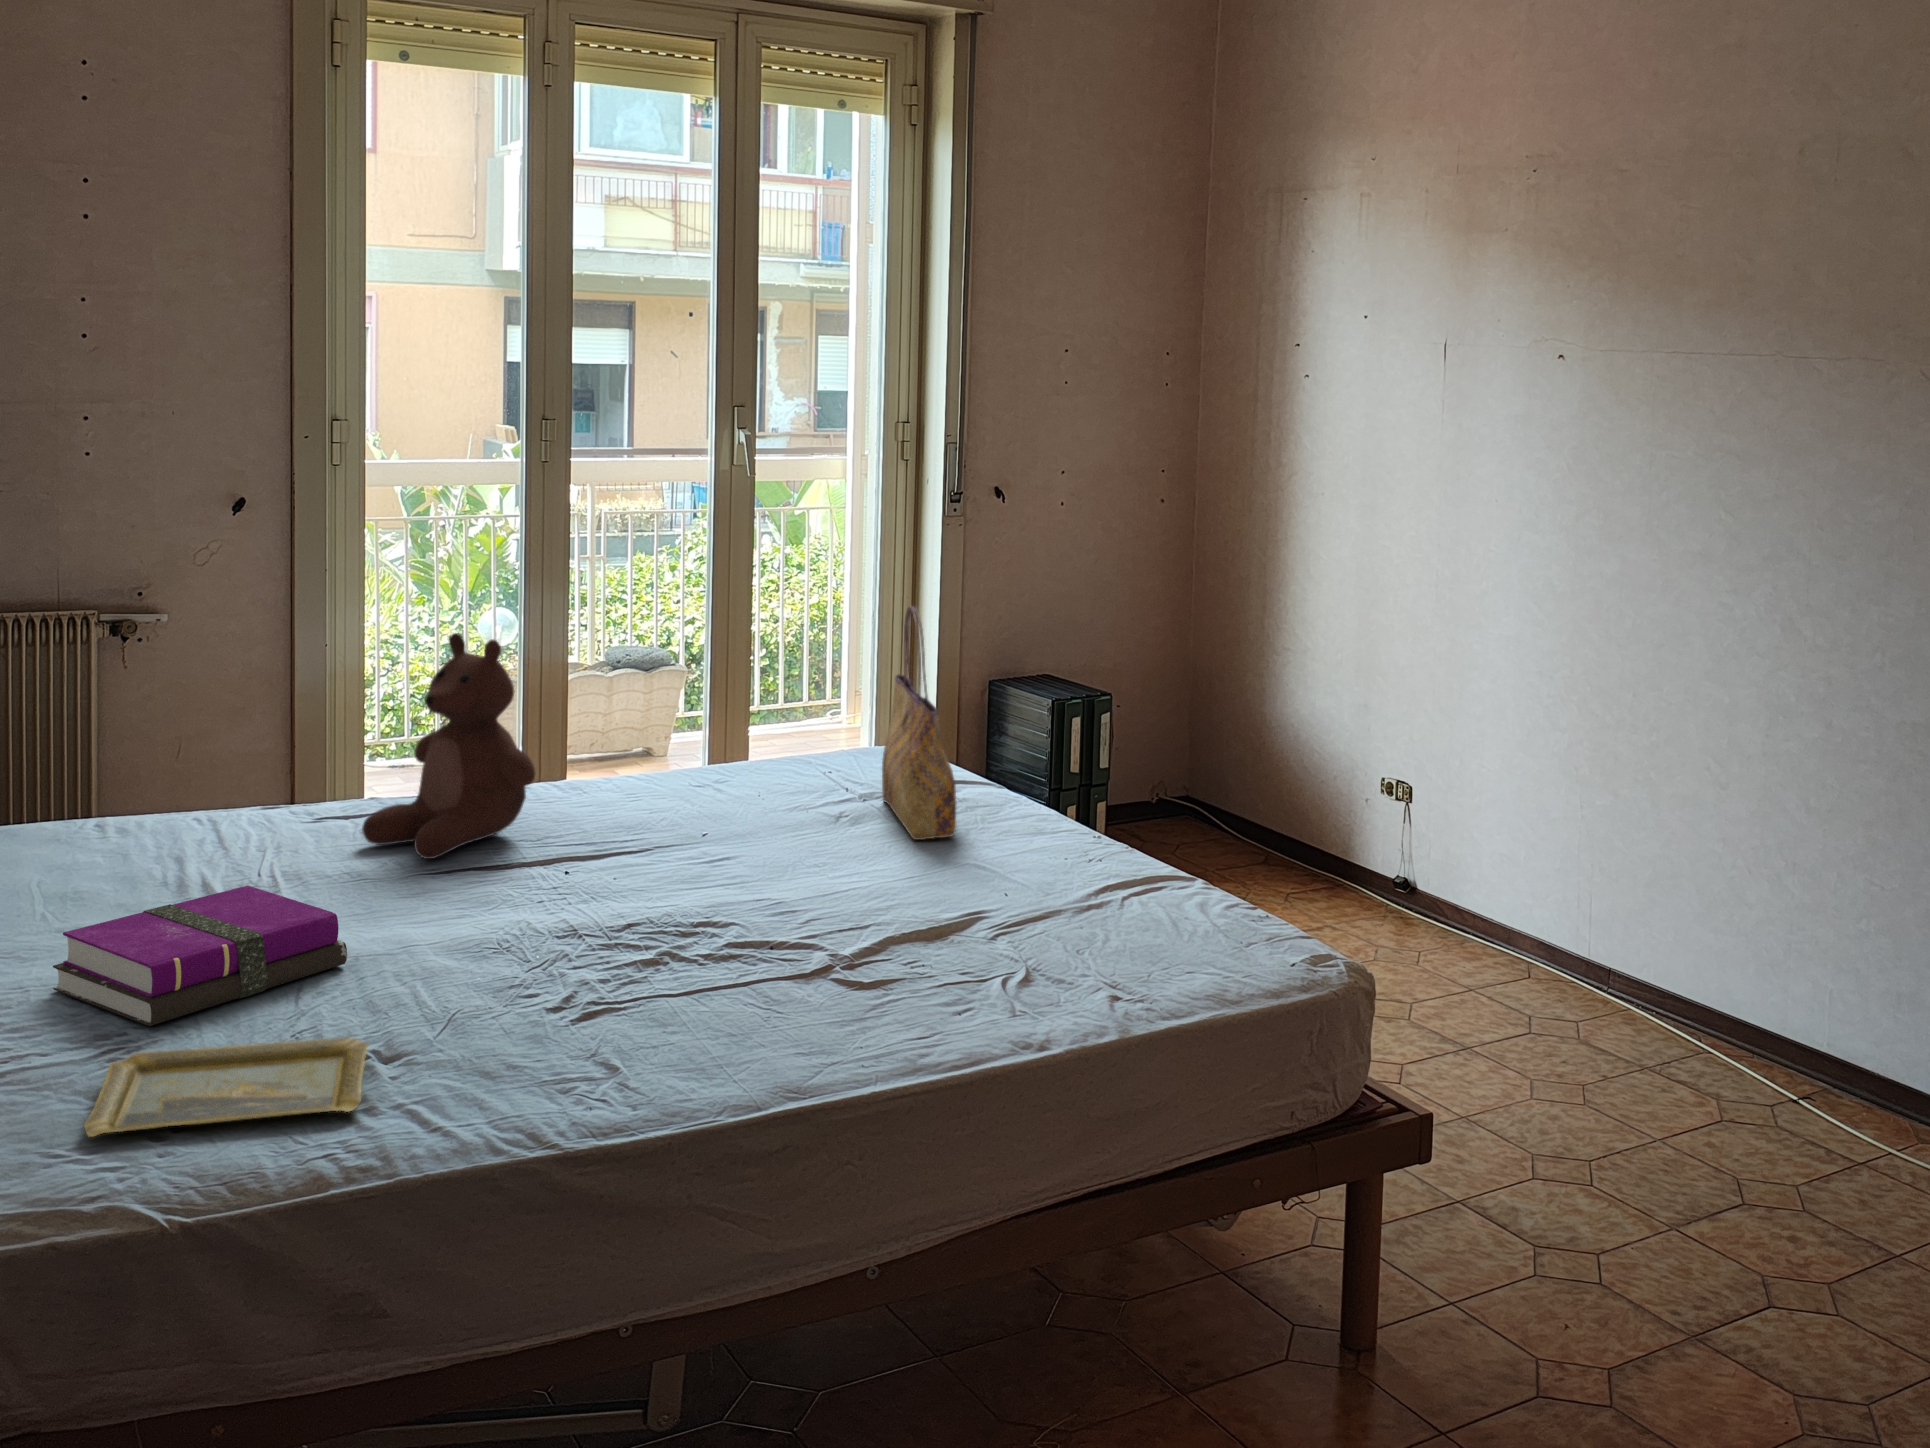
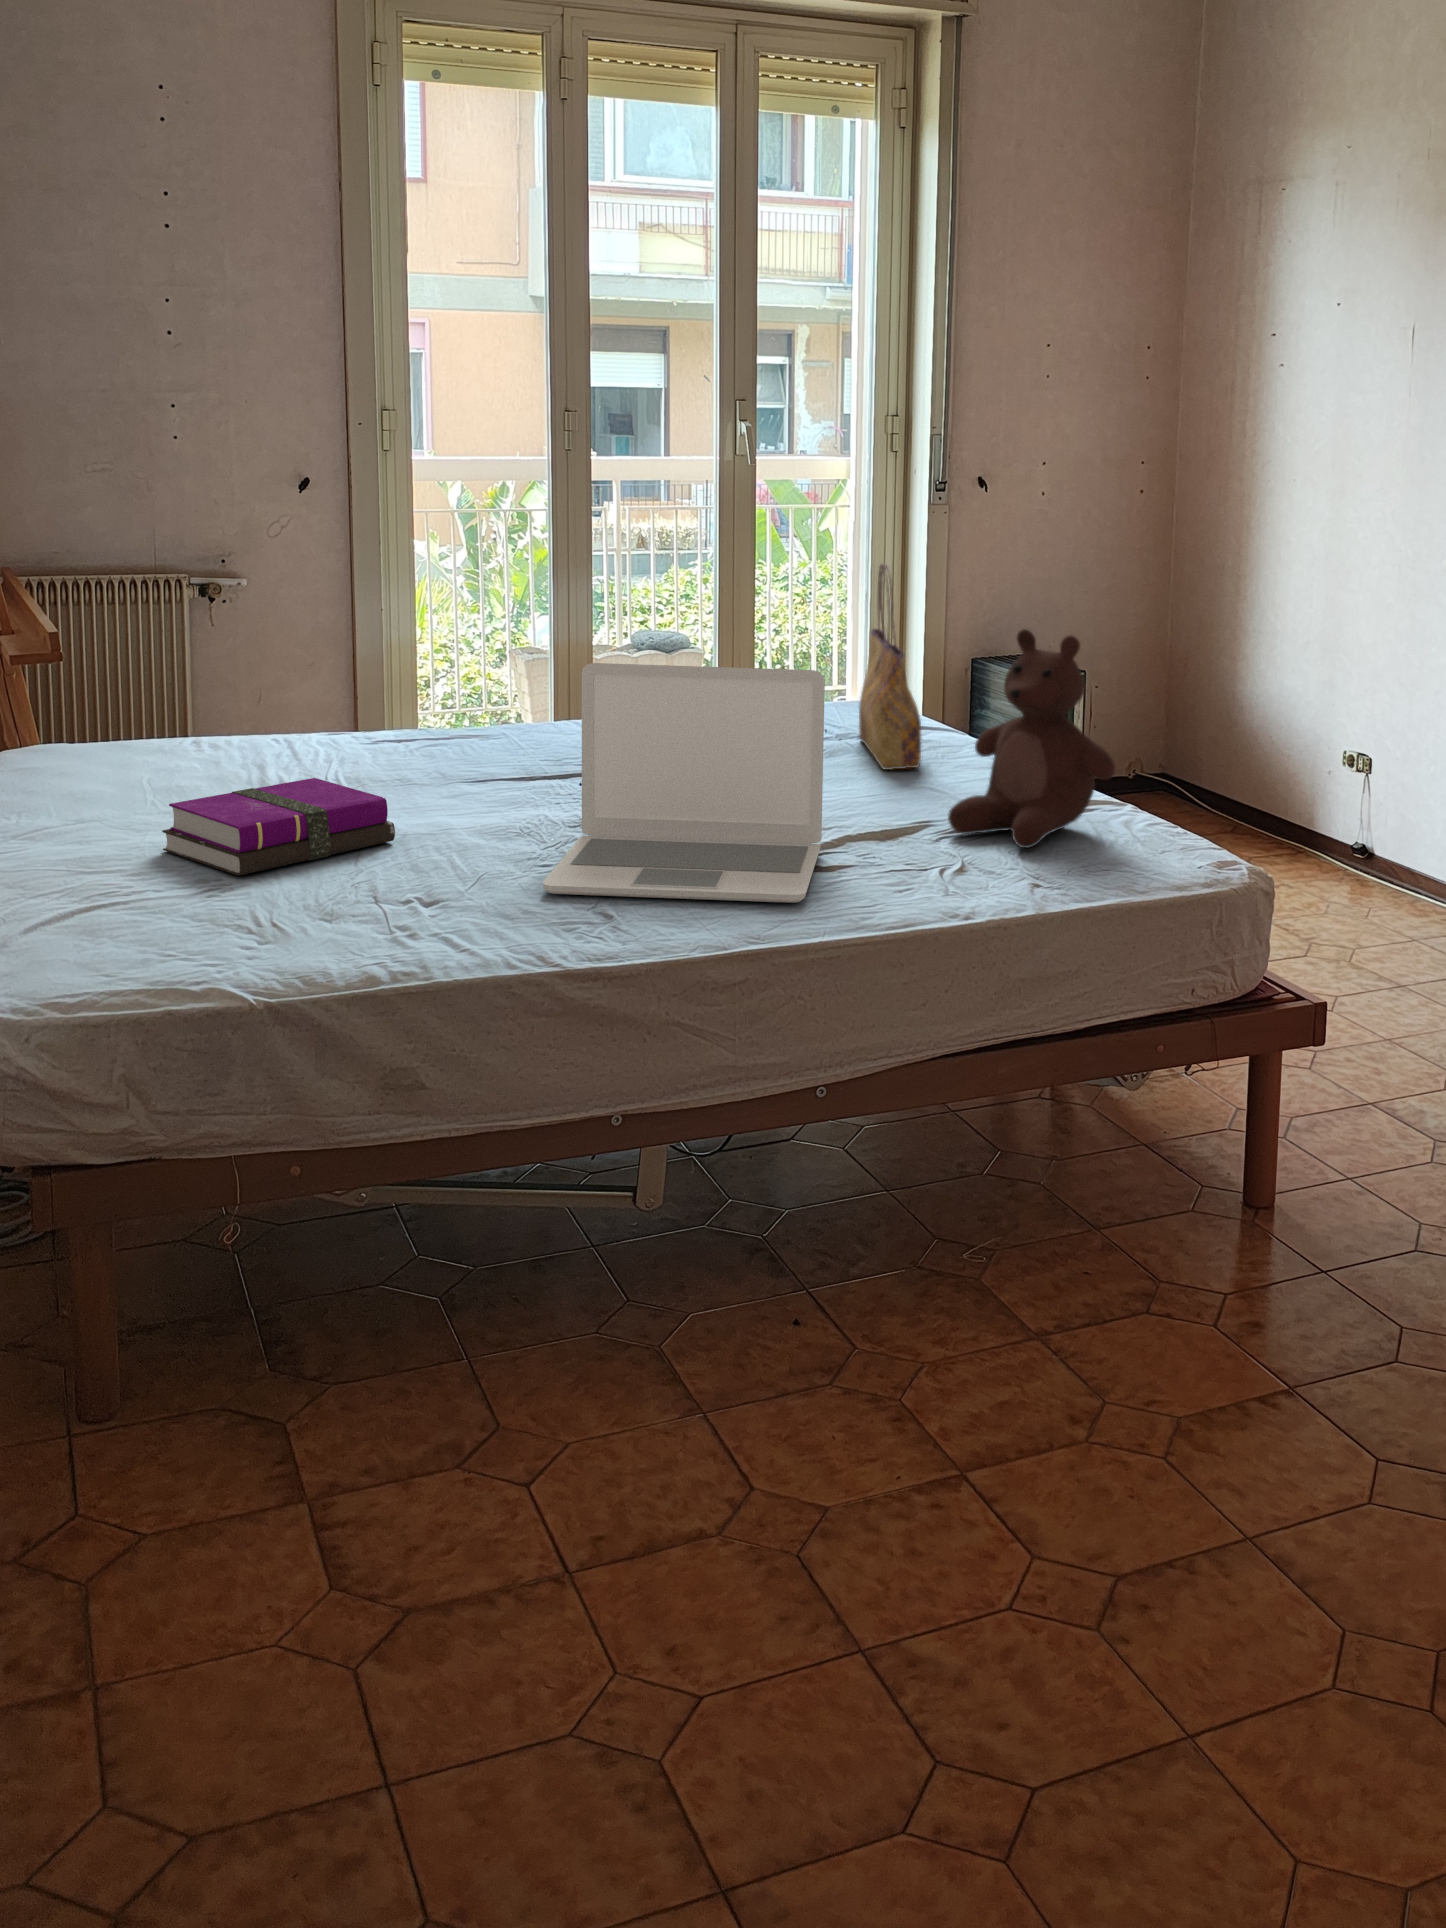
teddy bear: present [362,633,536,859] -> present [948,629,1115,848]
laptop: none [532,747,863,1038] -> present [543,663,825,903]
tray: present [84,1037,369,1137] -> none [191,886,411,942]

